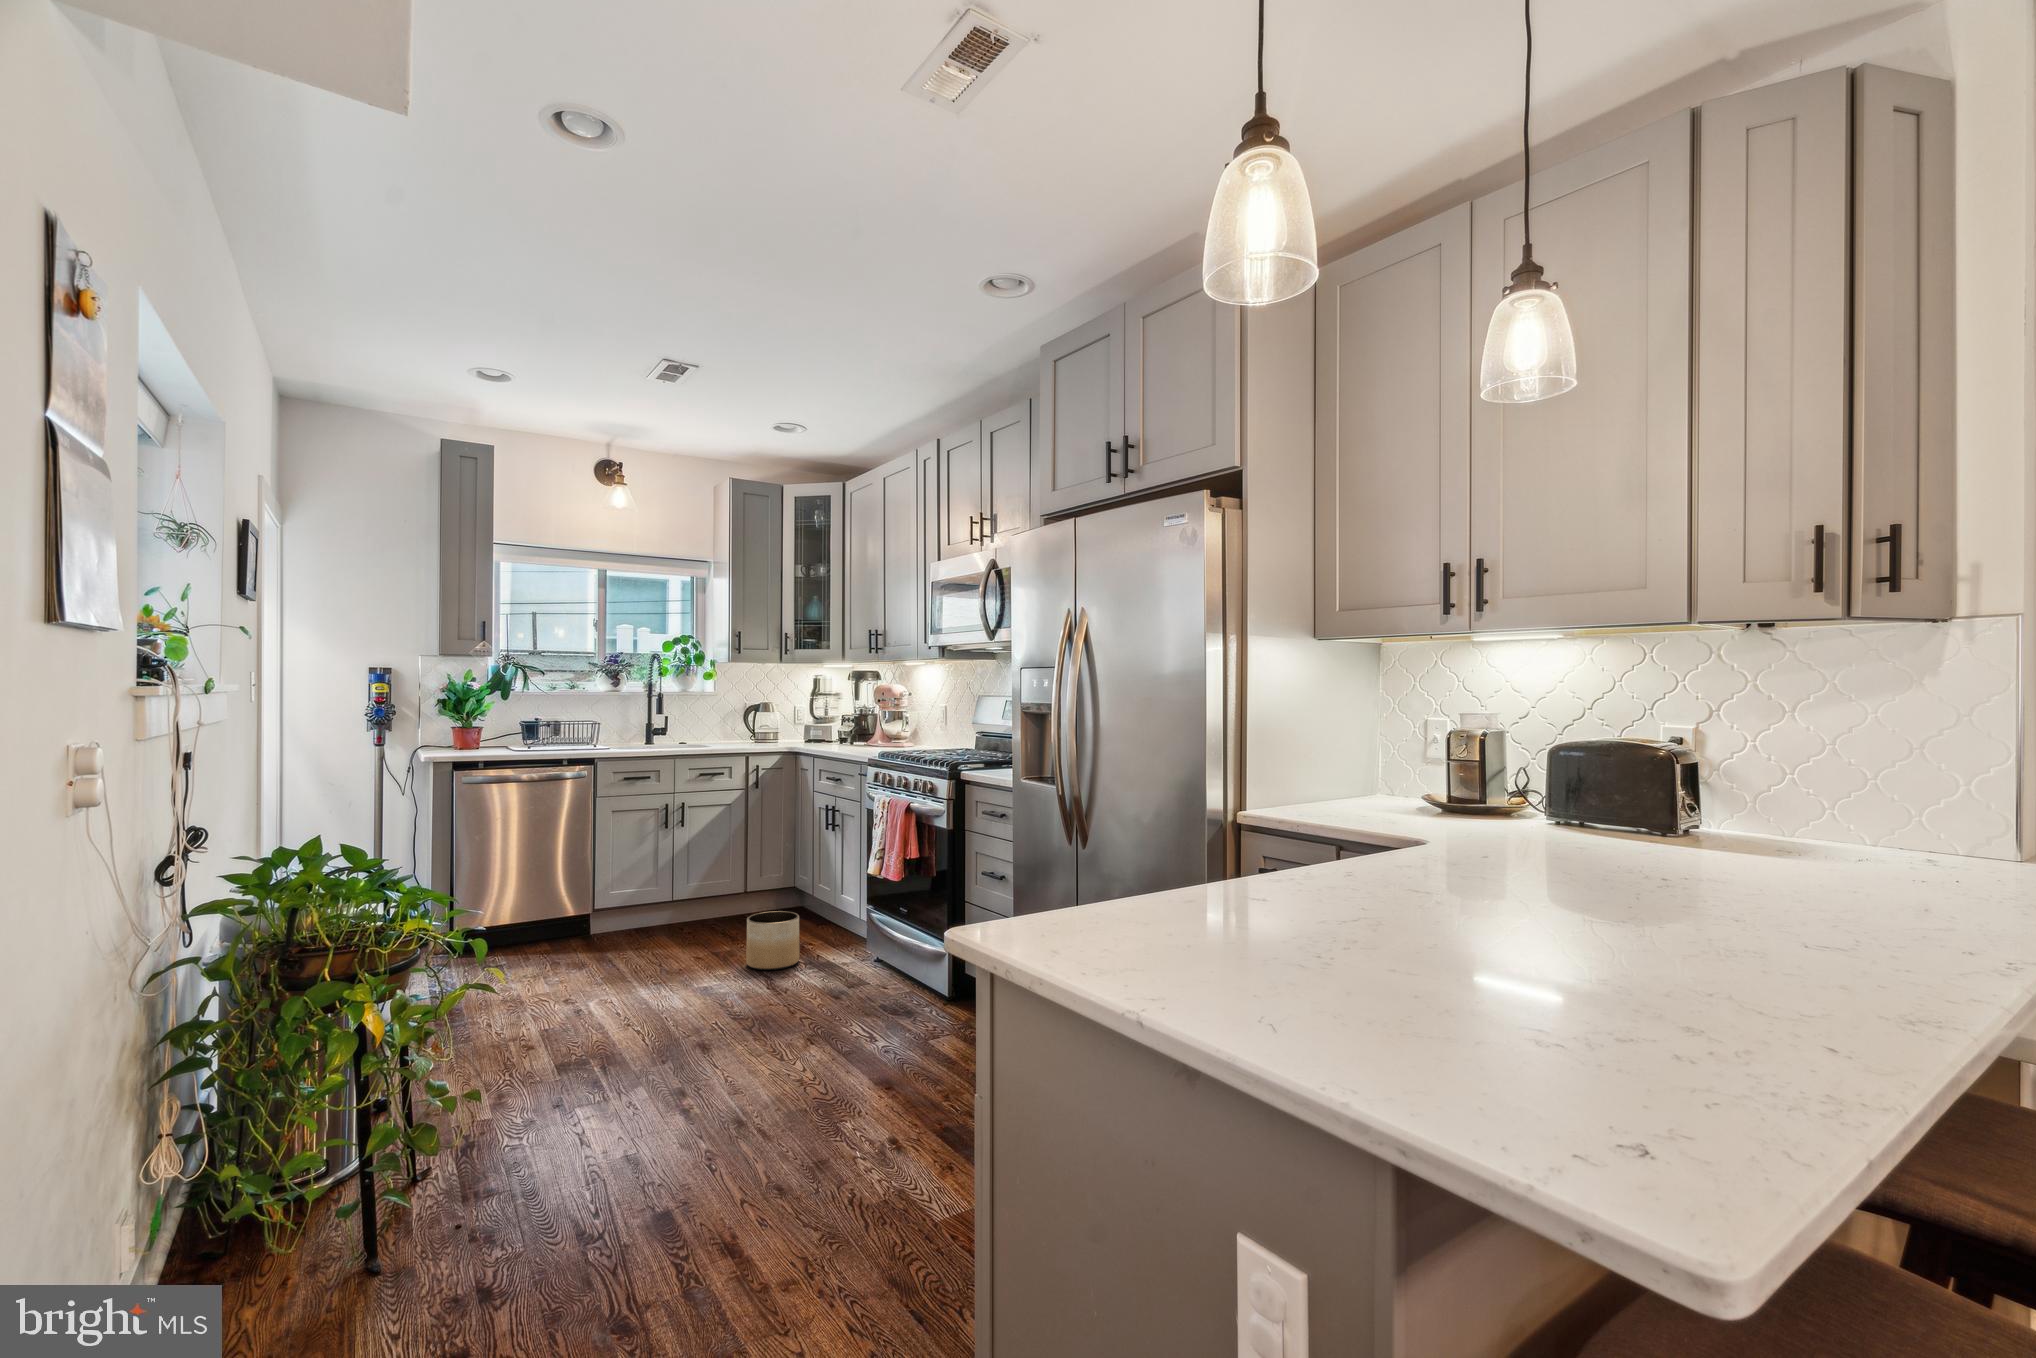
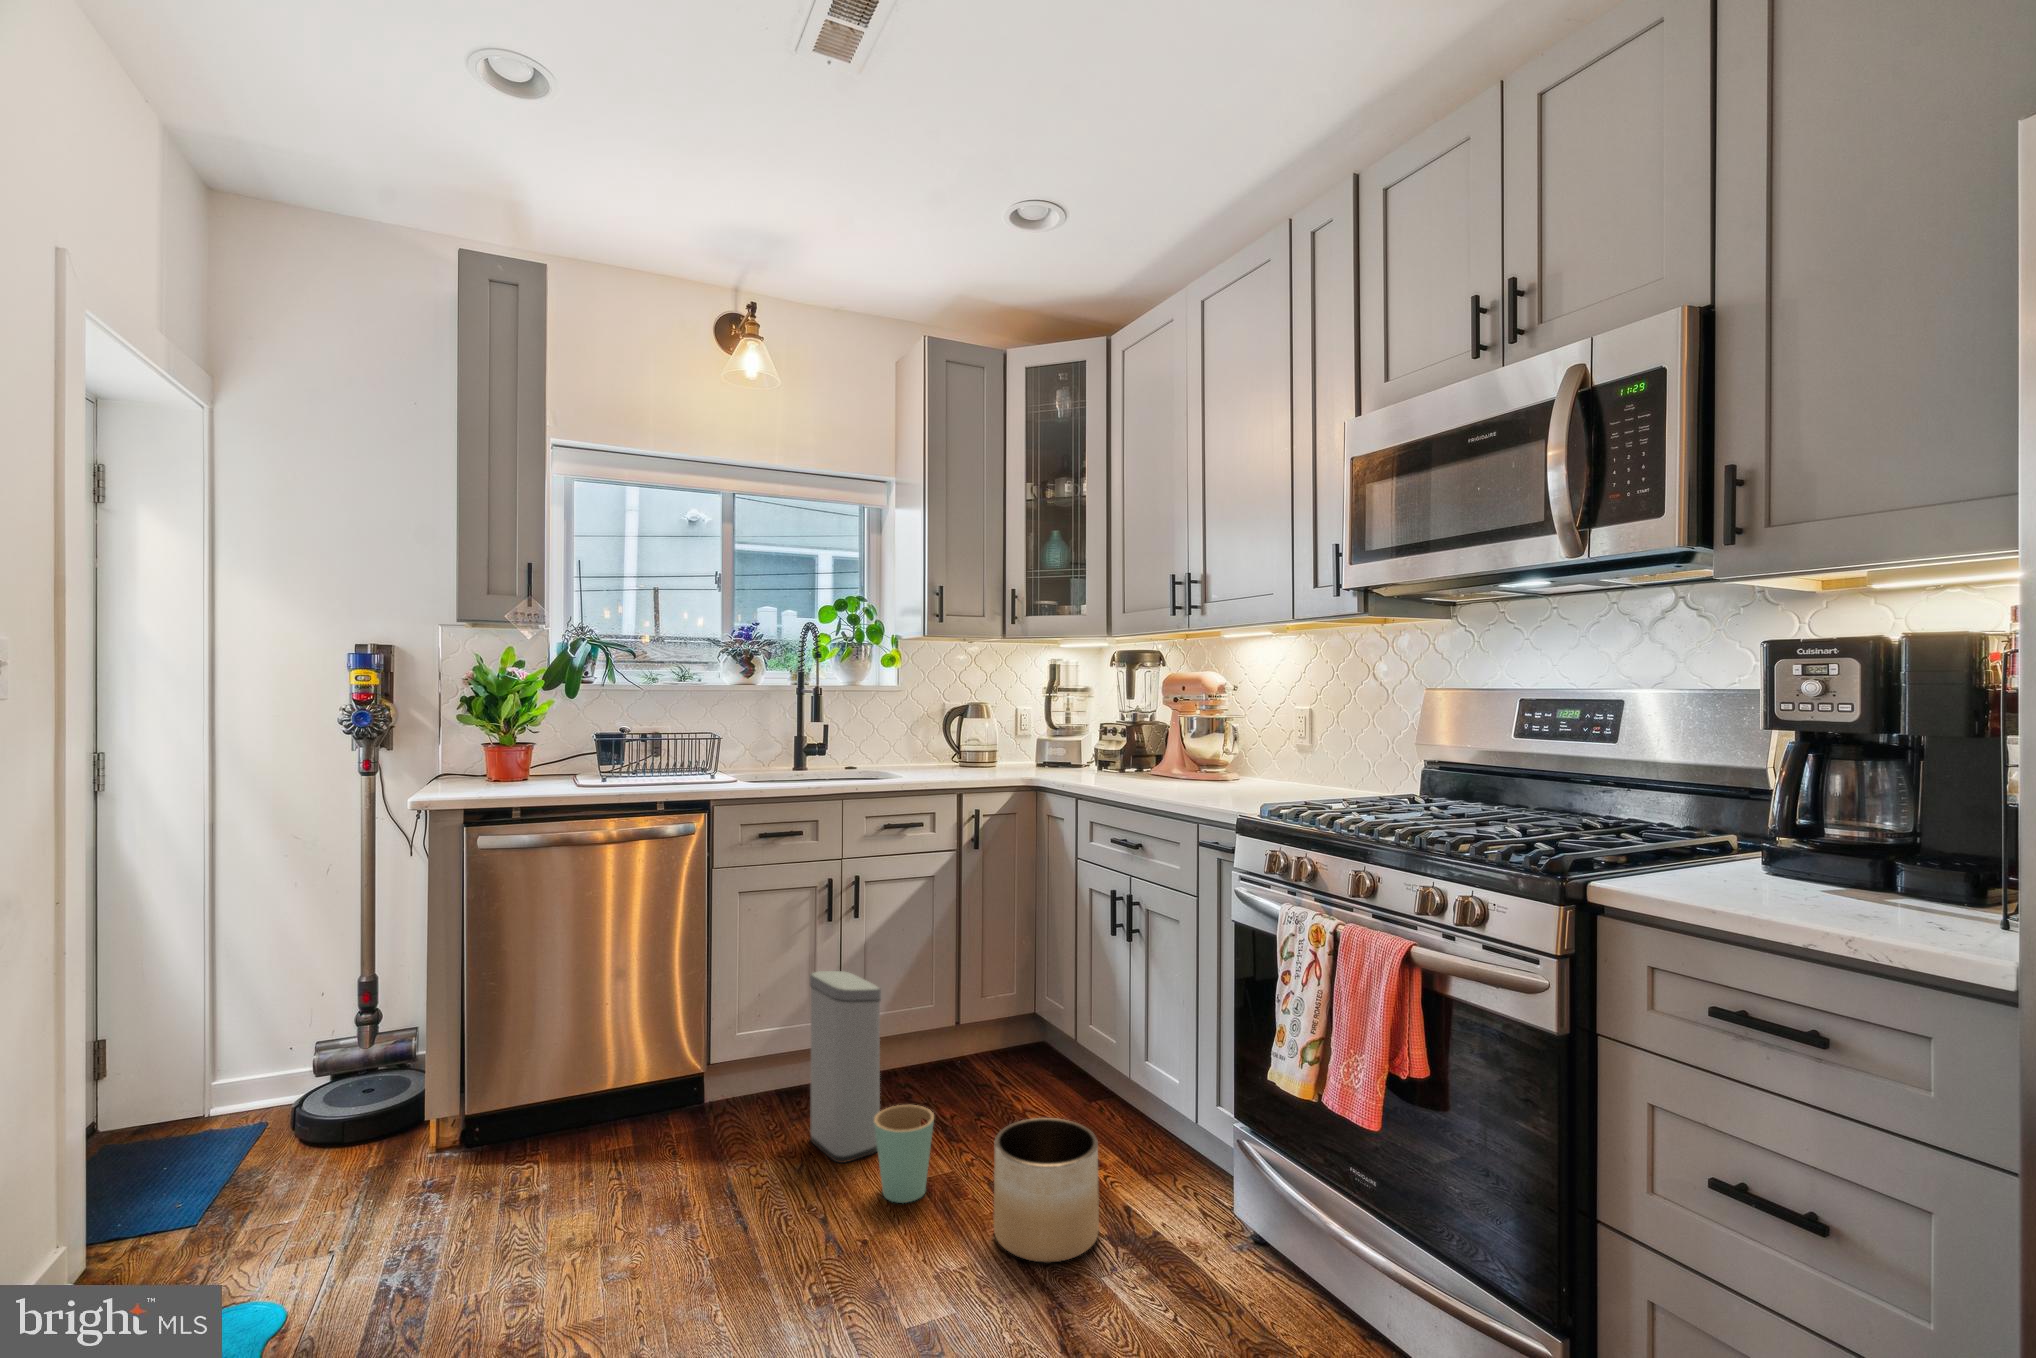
trash can: none [654,850,720,958] -> present [810,971,934,1203]

